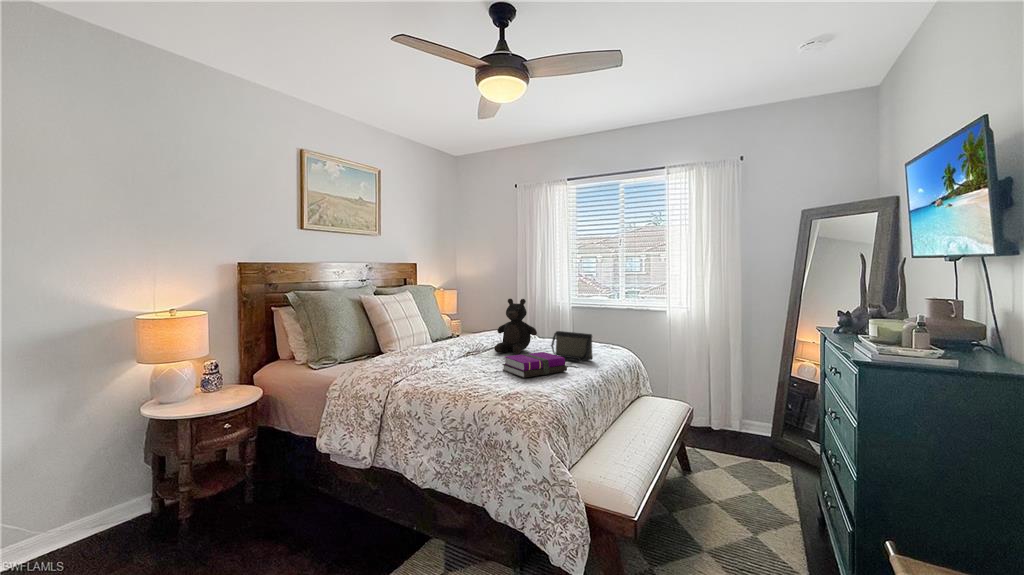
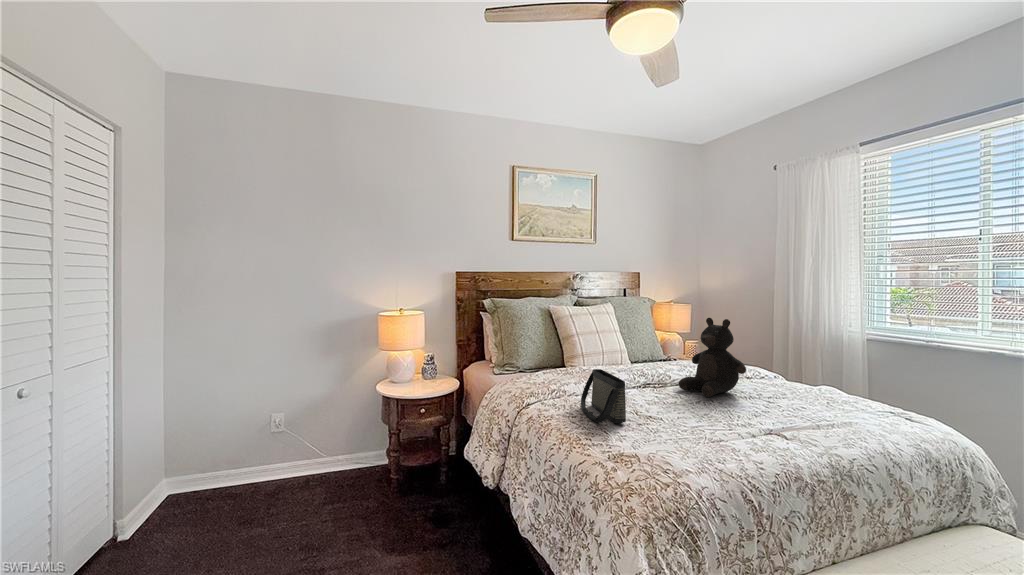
handbag: present [551,331,592,362] -> present [581,369,626,423]
notebook: present [503,352,567,378] -> none [661,397,761,438]

